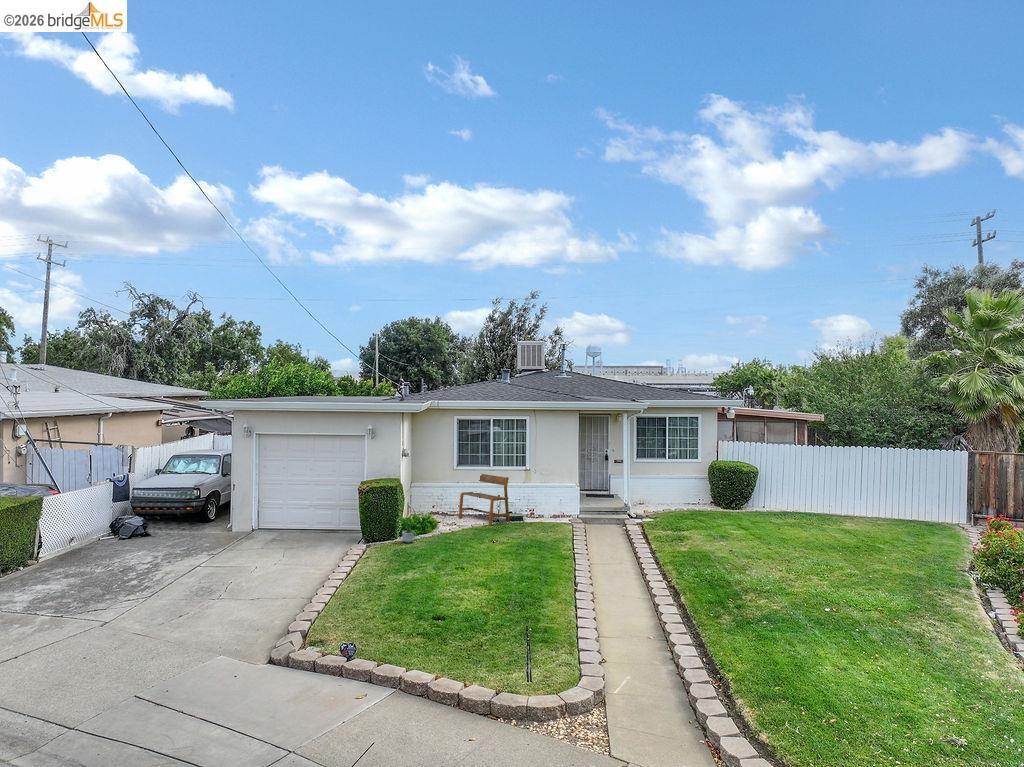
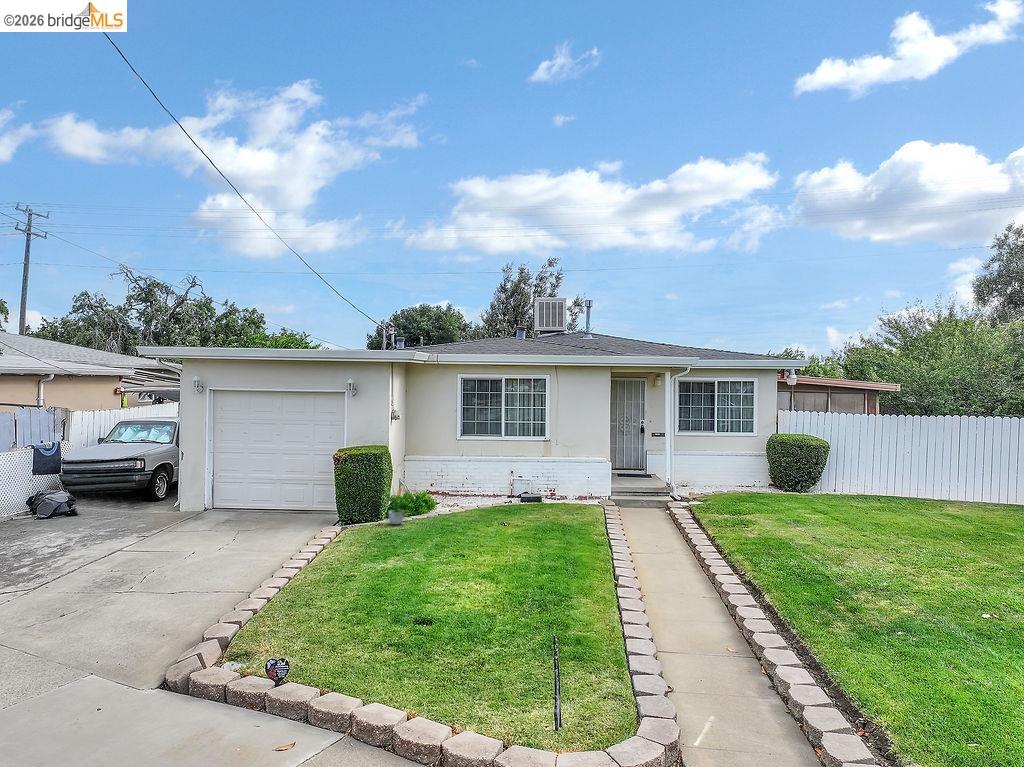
bench: present [459,474,510,525] -> none [461,445,524,507]

